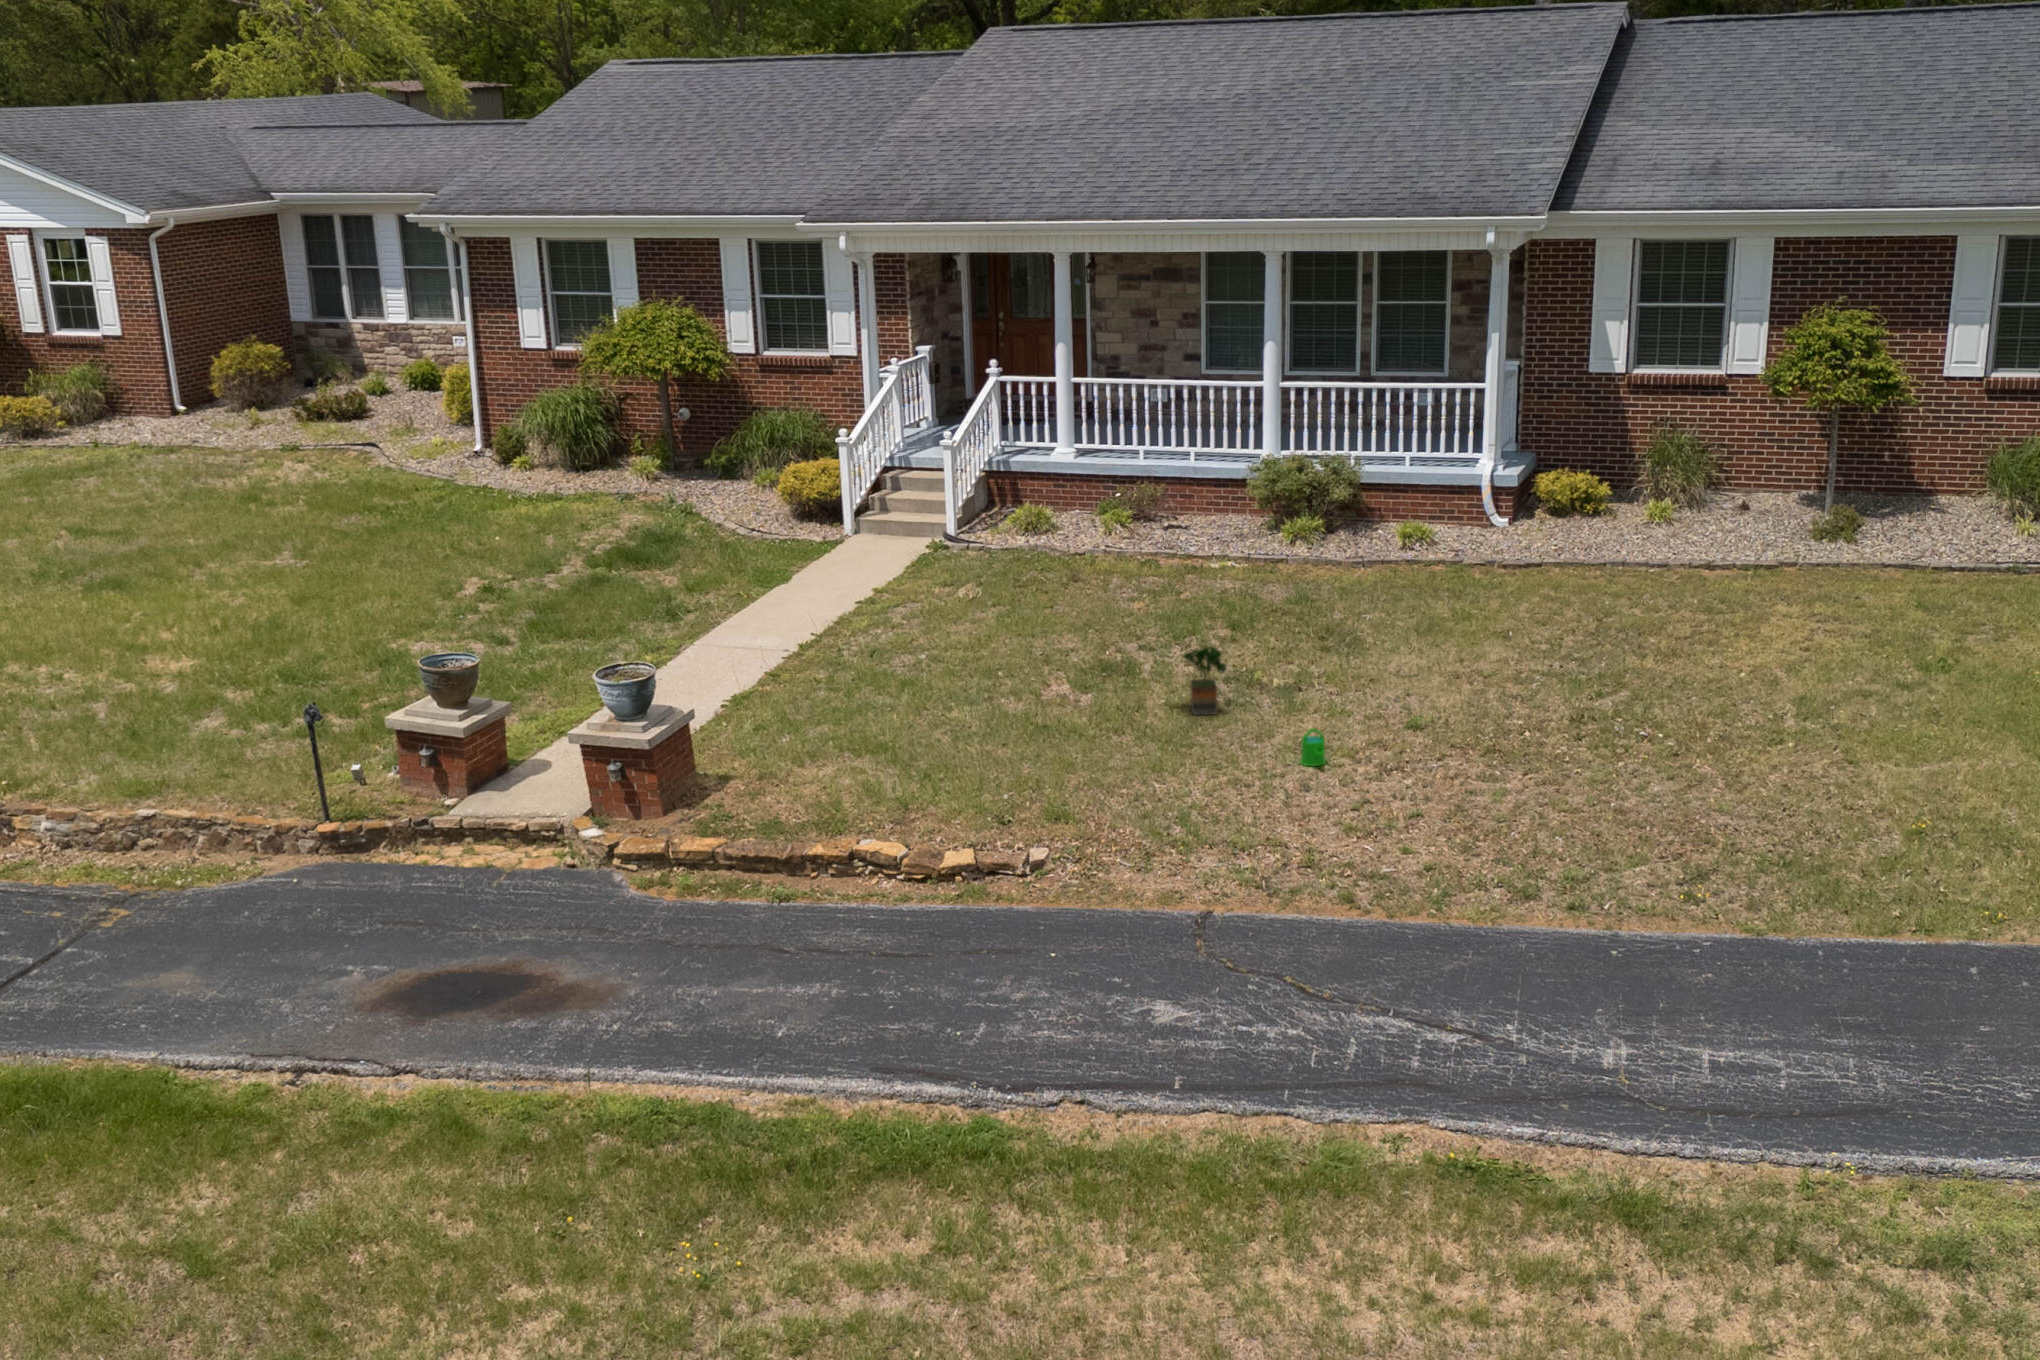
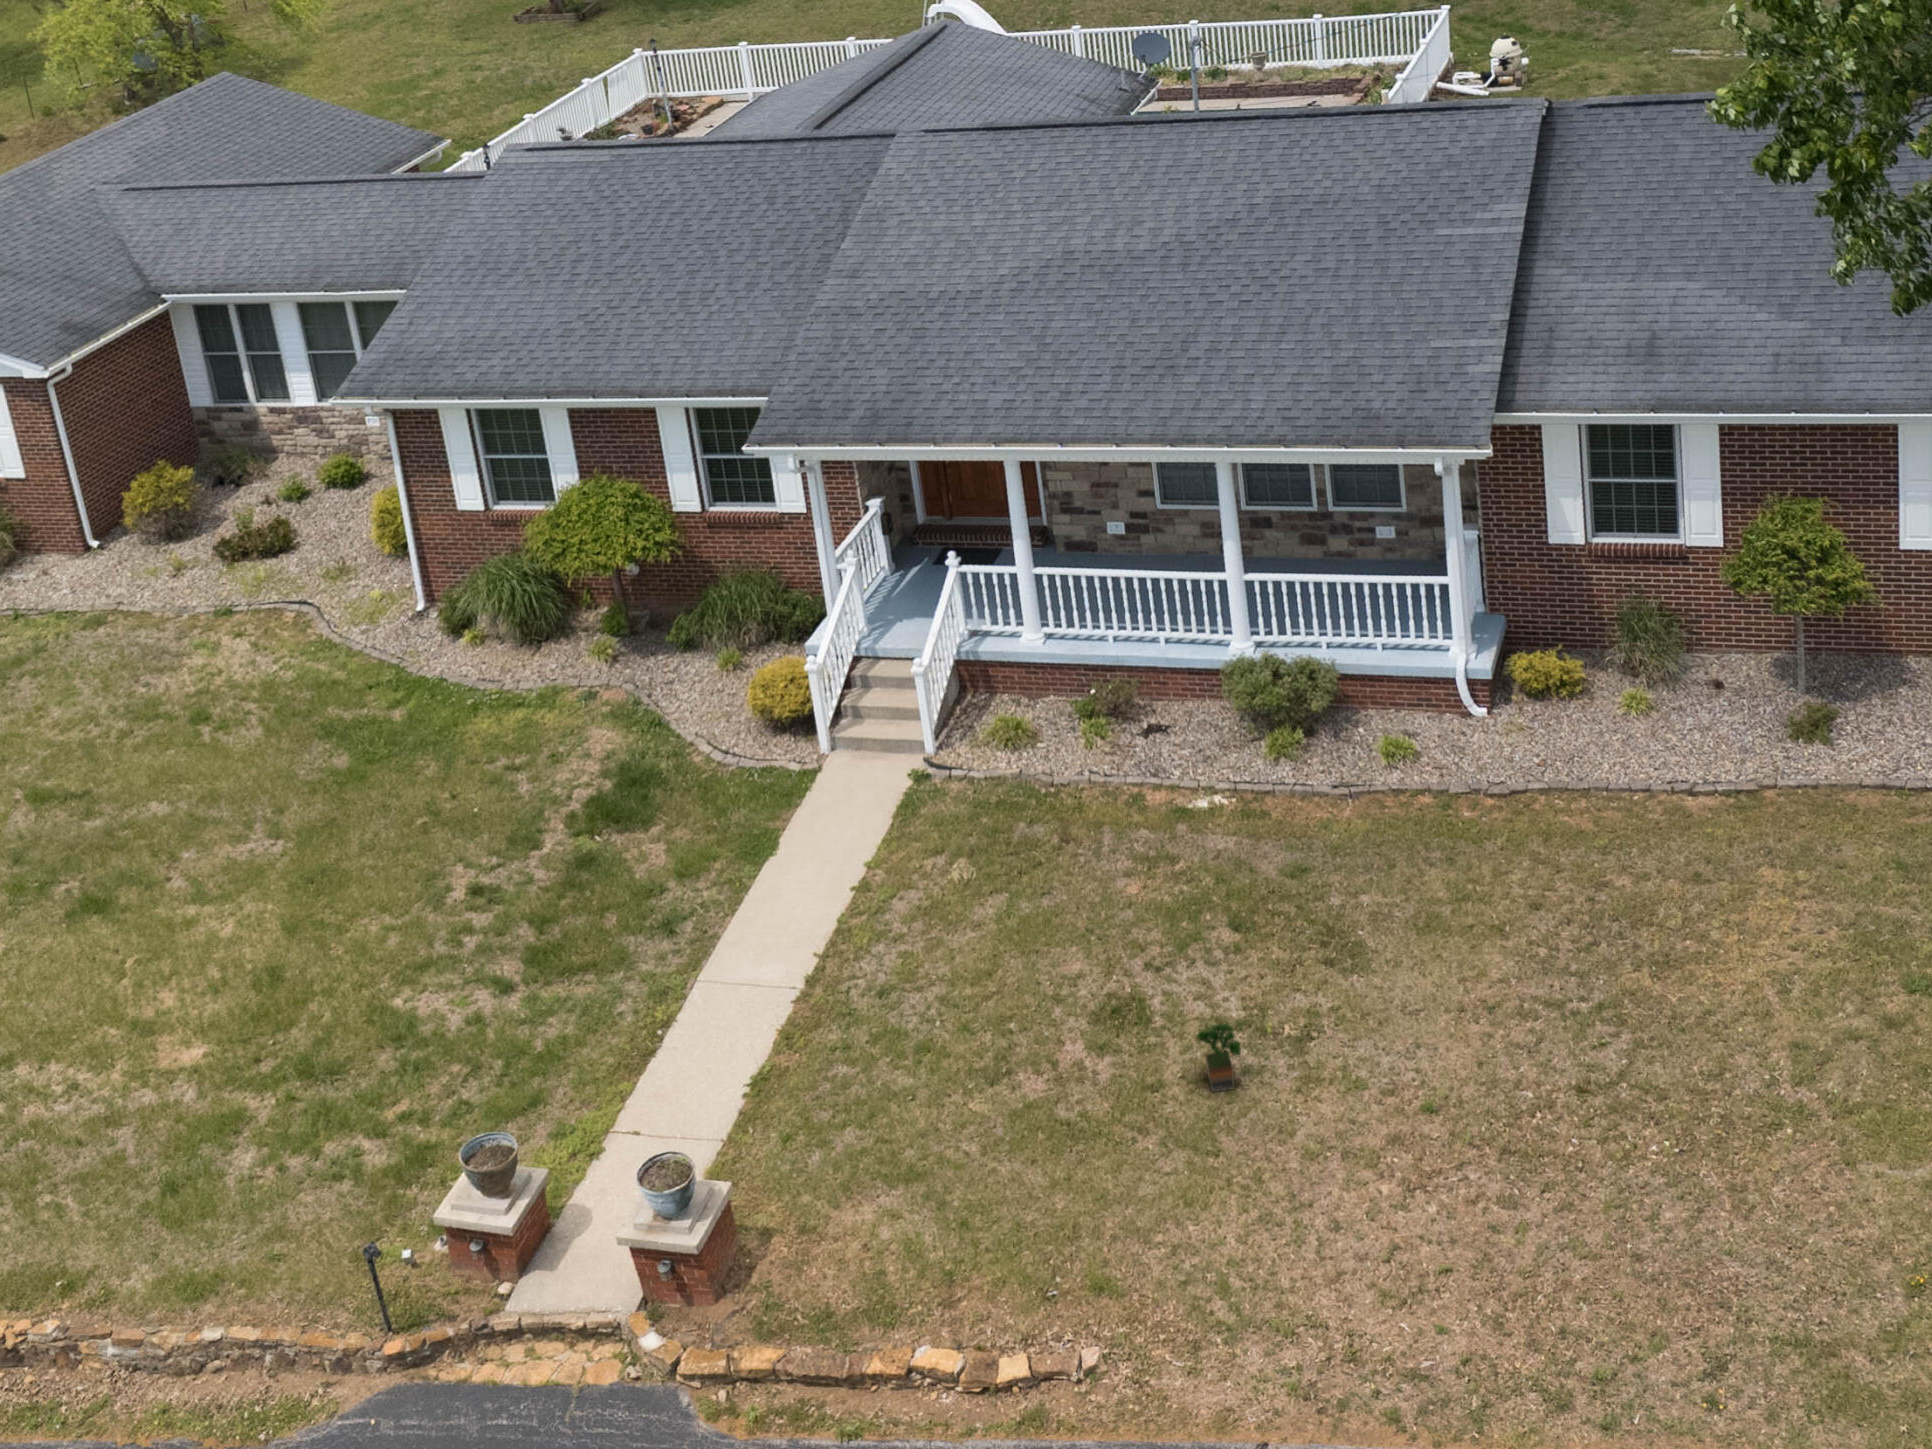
watering can: present [1300,728,1326,766] -> none [1324,1144,1349,1181]

